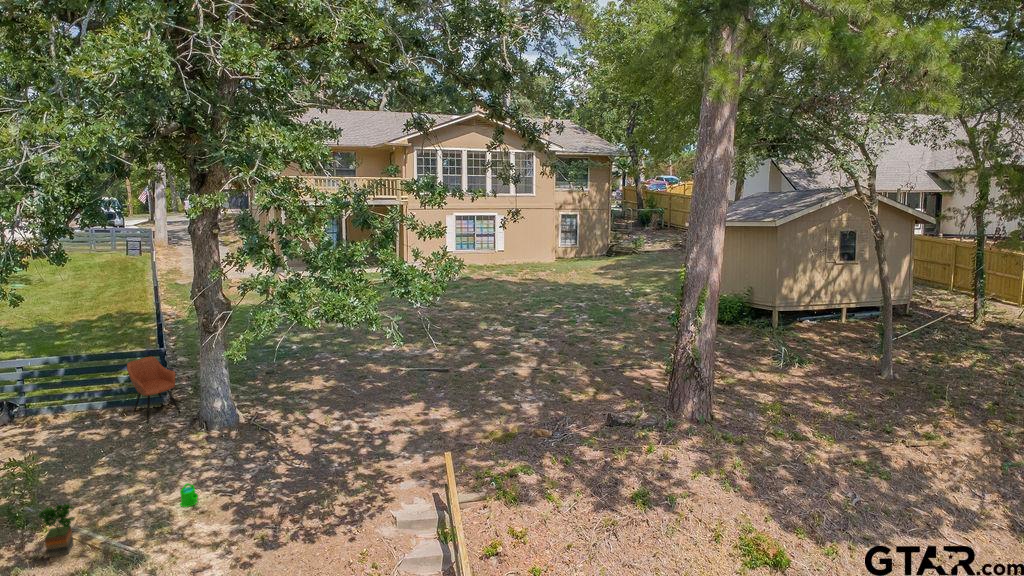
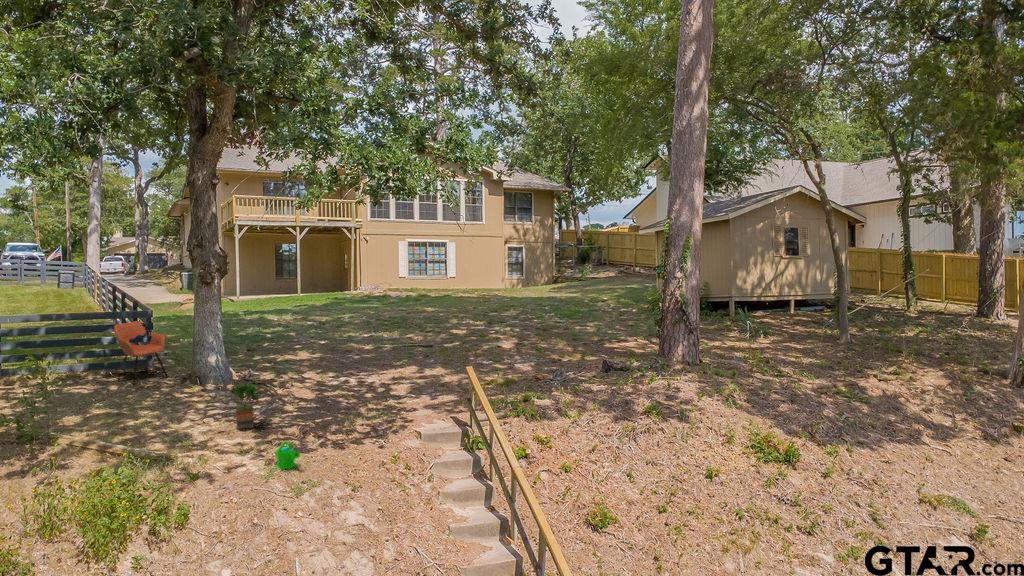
watering can: present [180,483,198,507] -> present [275,441,300,469]
potted tree: present [38,504,75,557] -> present [230,384,260,429]

